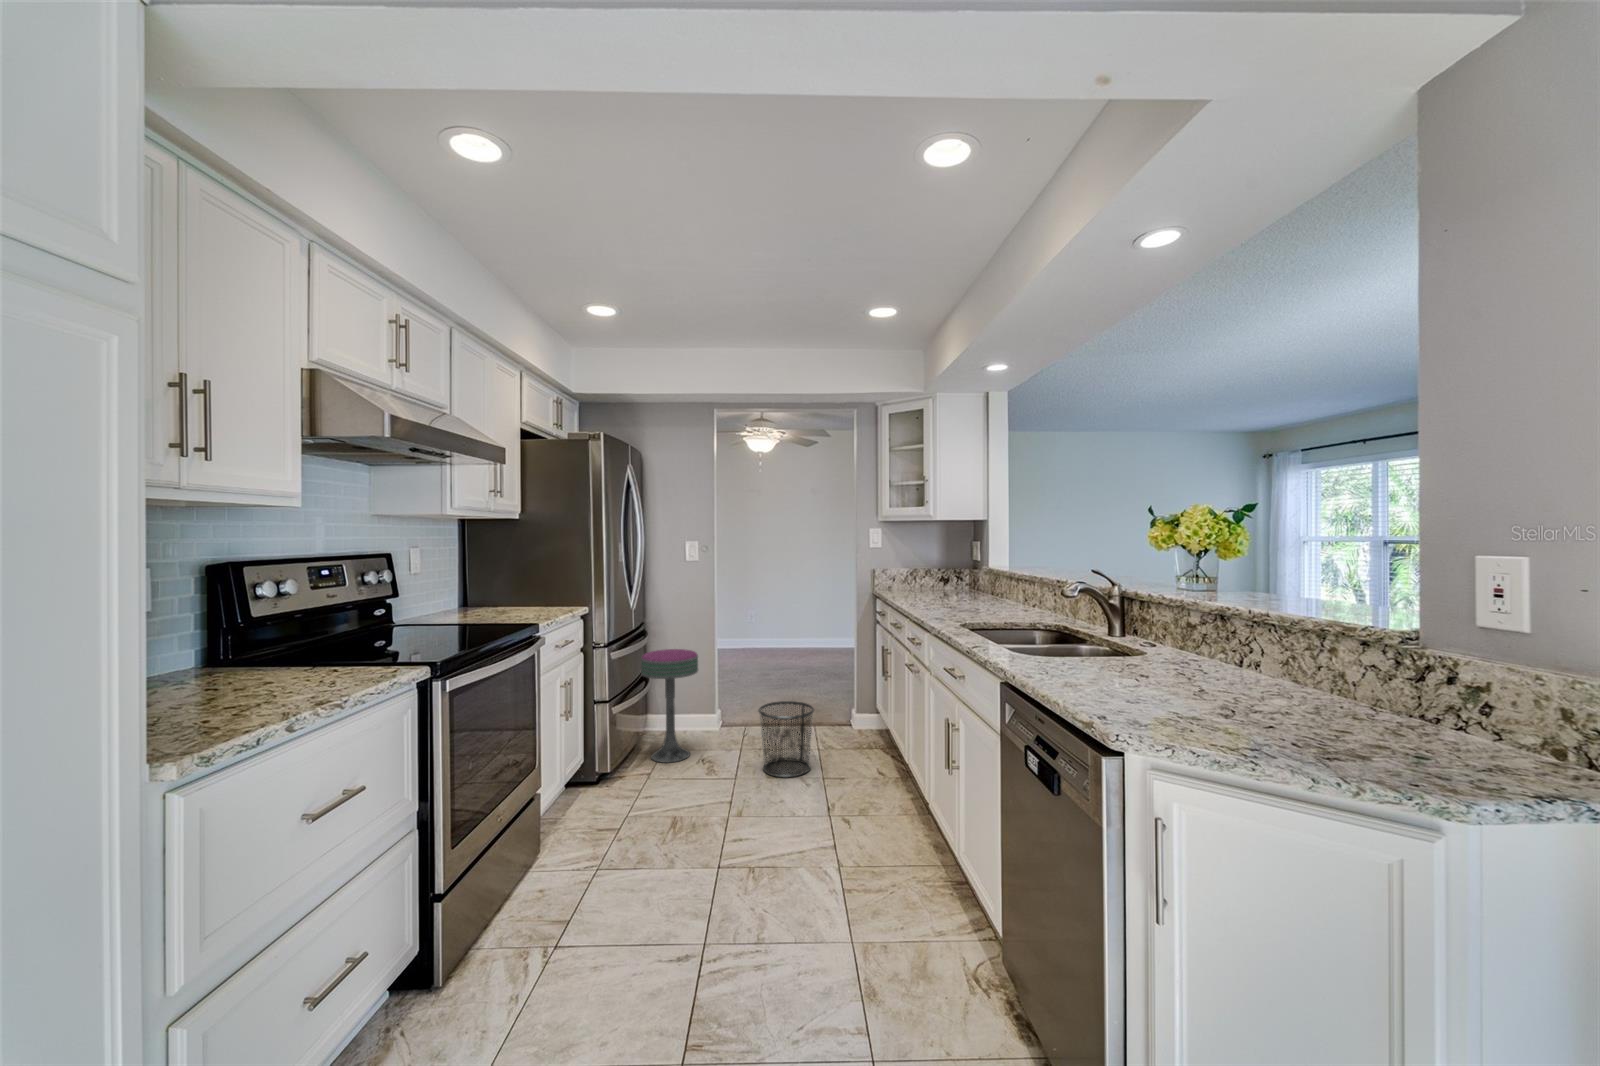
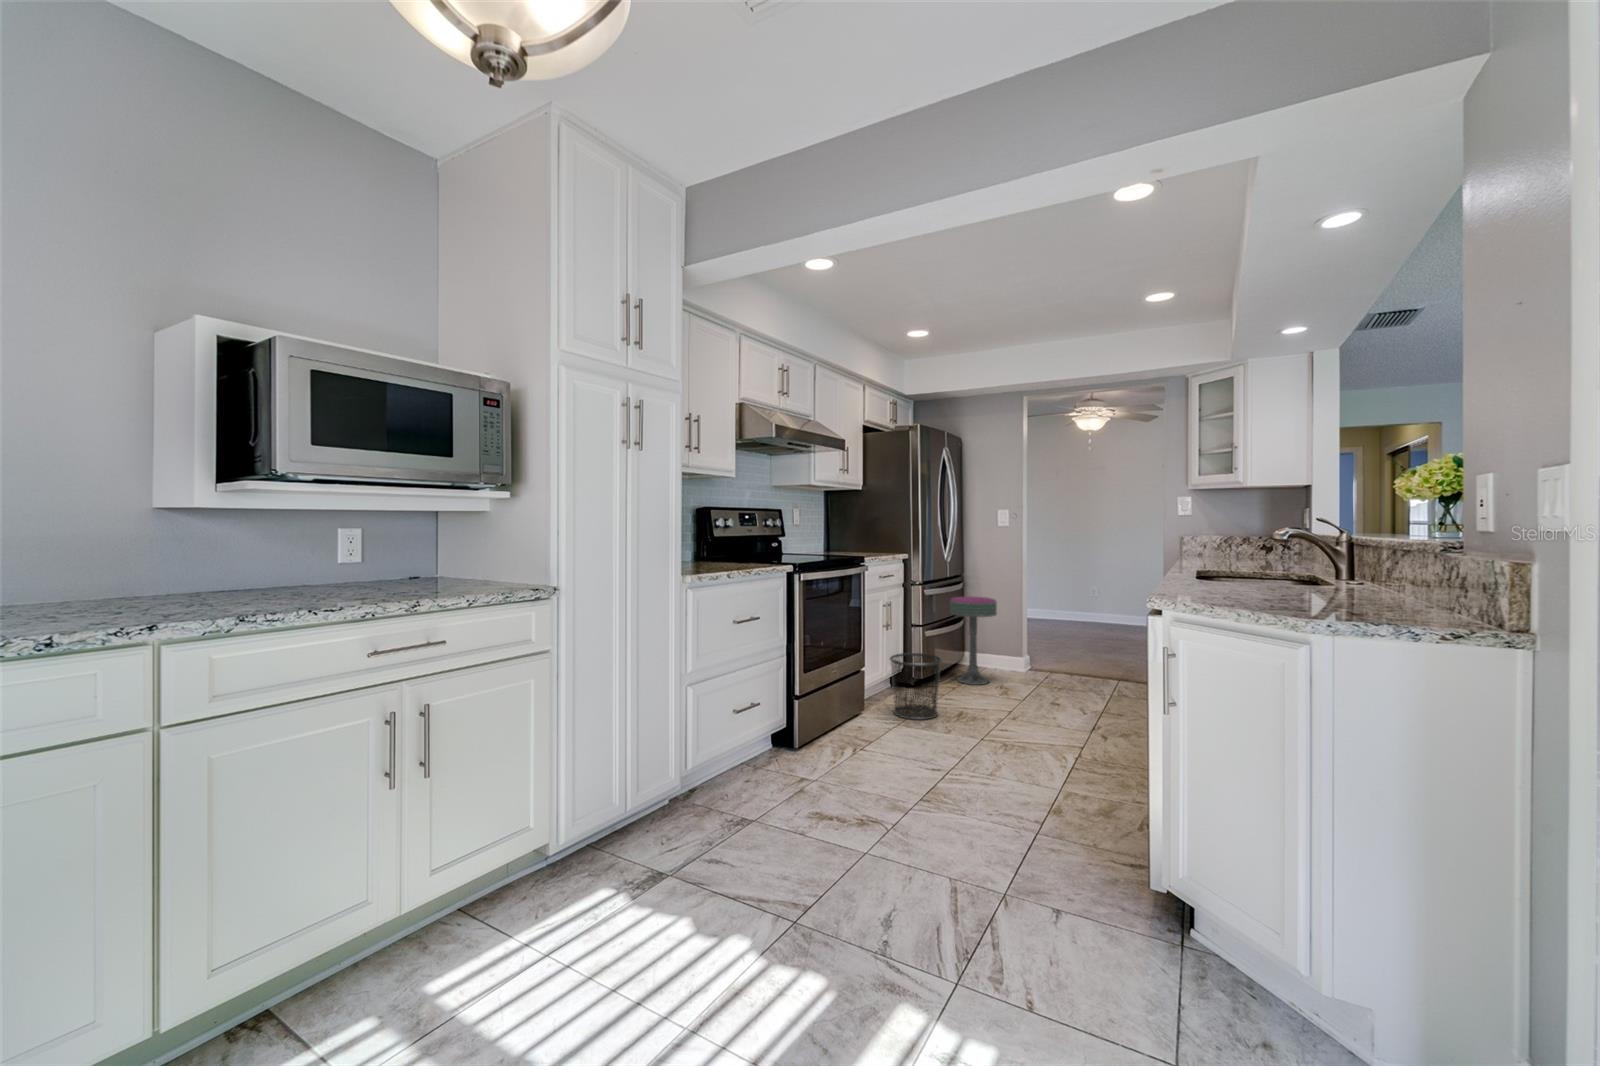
waste bin: present [758,701,814,778] -> present [890,653,942,720]

